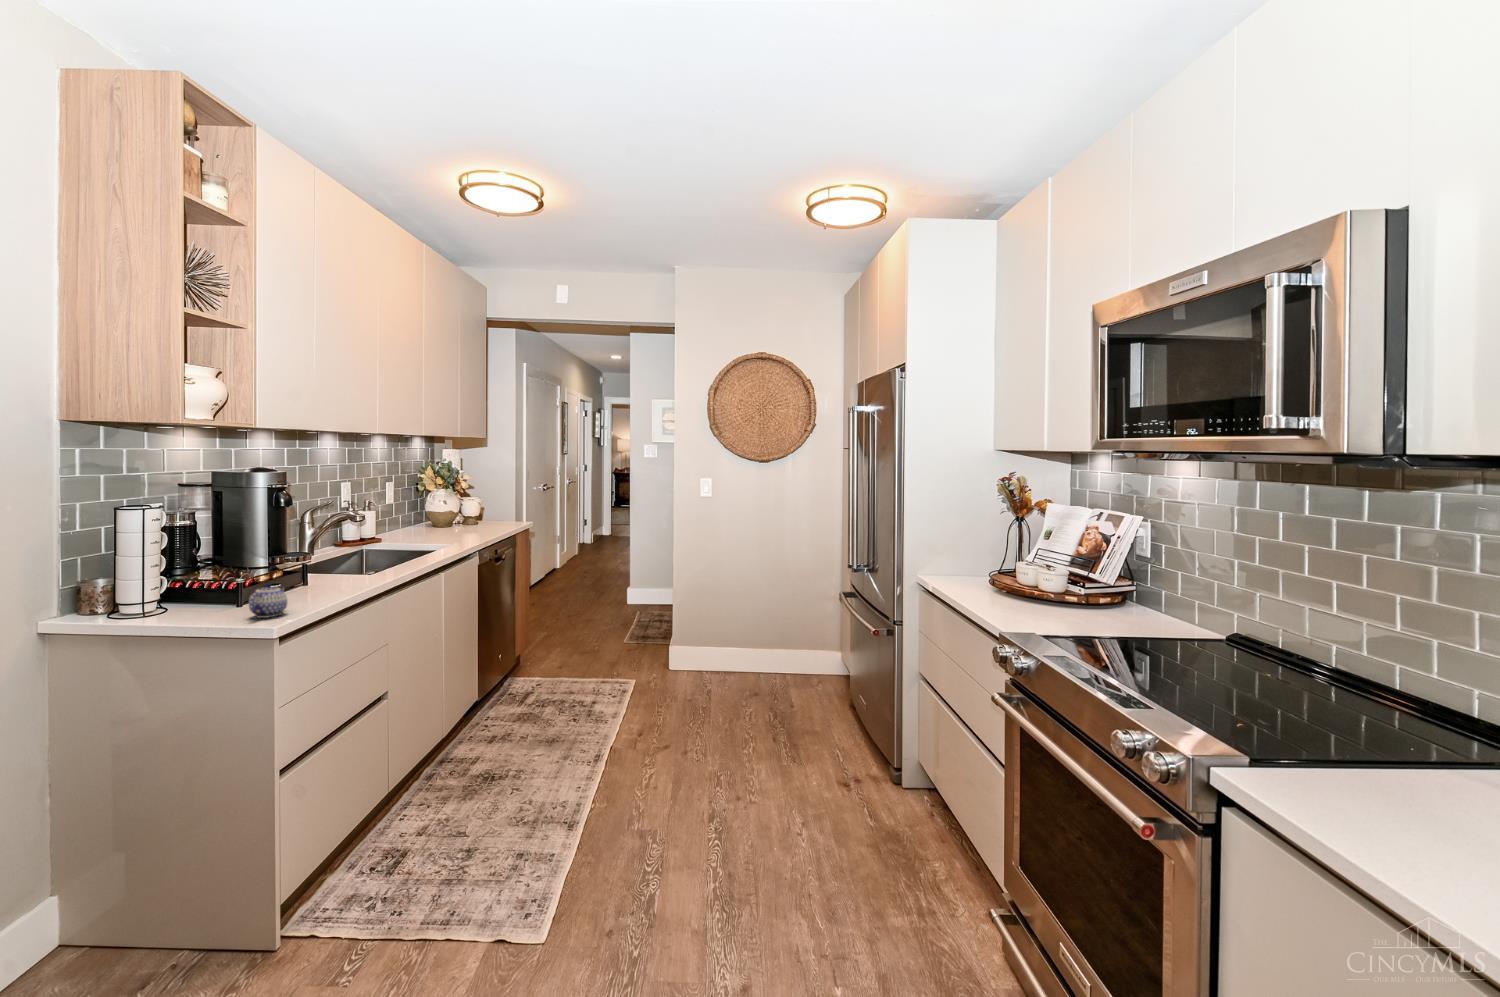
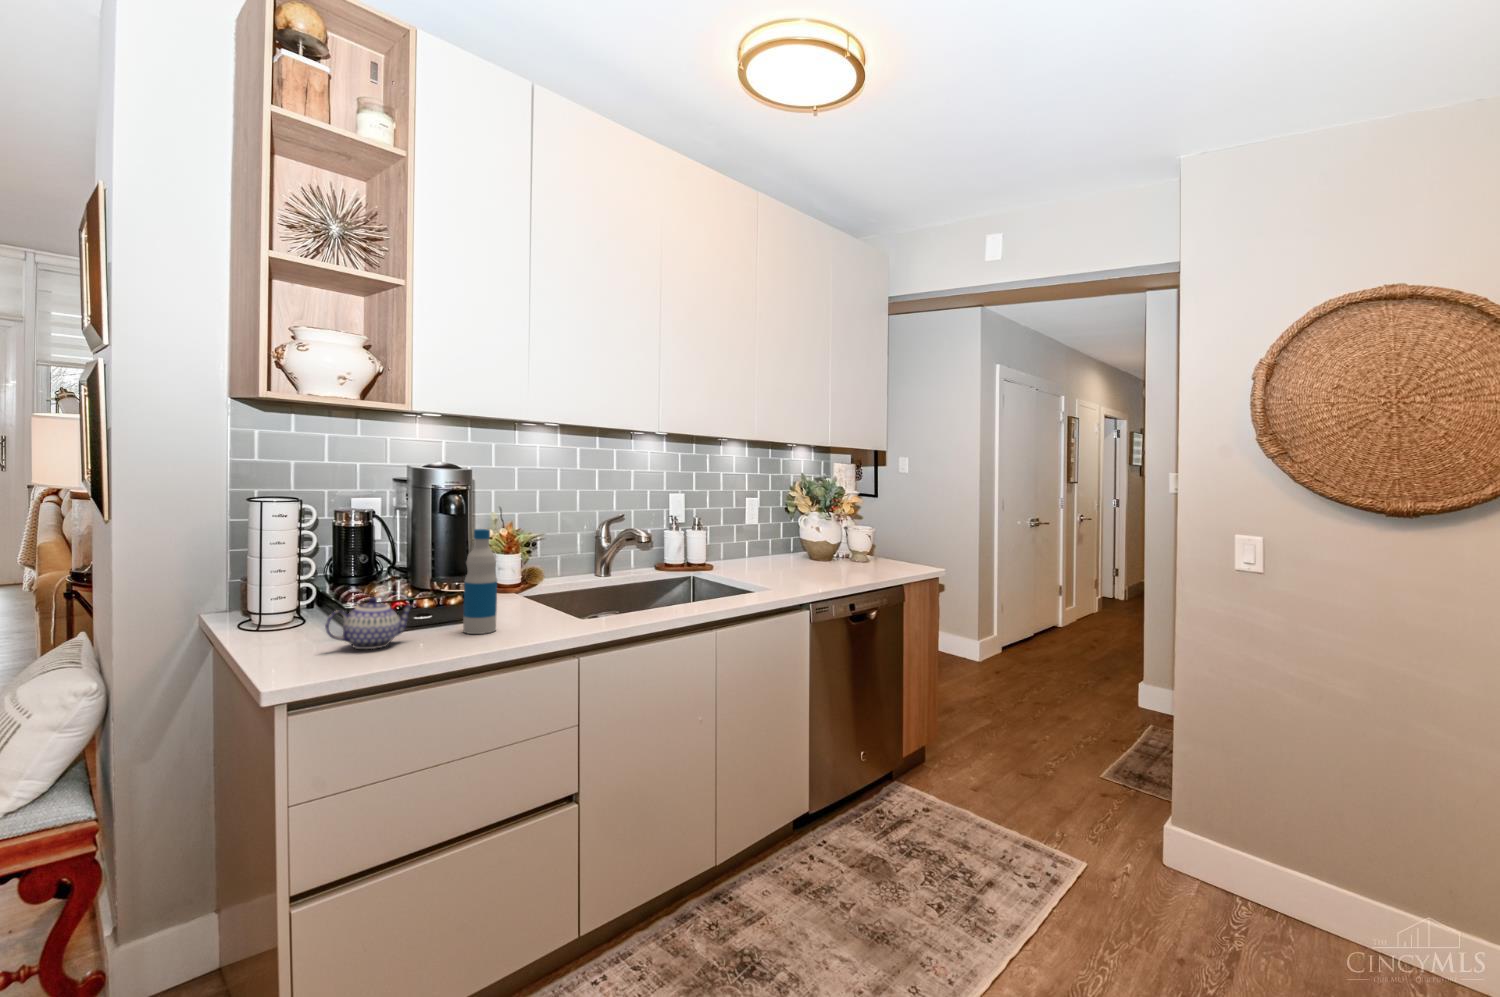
bottle: none [300,531,325,602] -> present [463,529,497,634]

